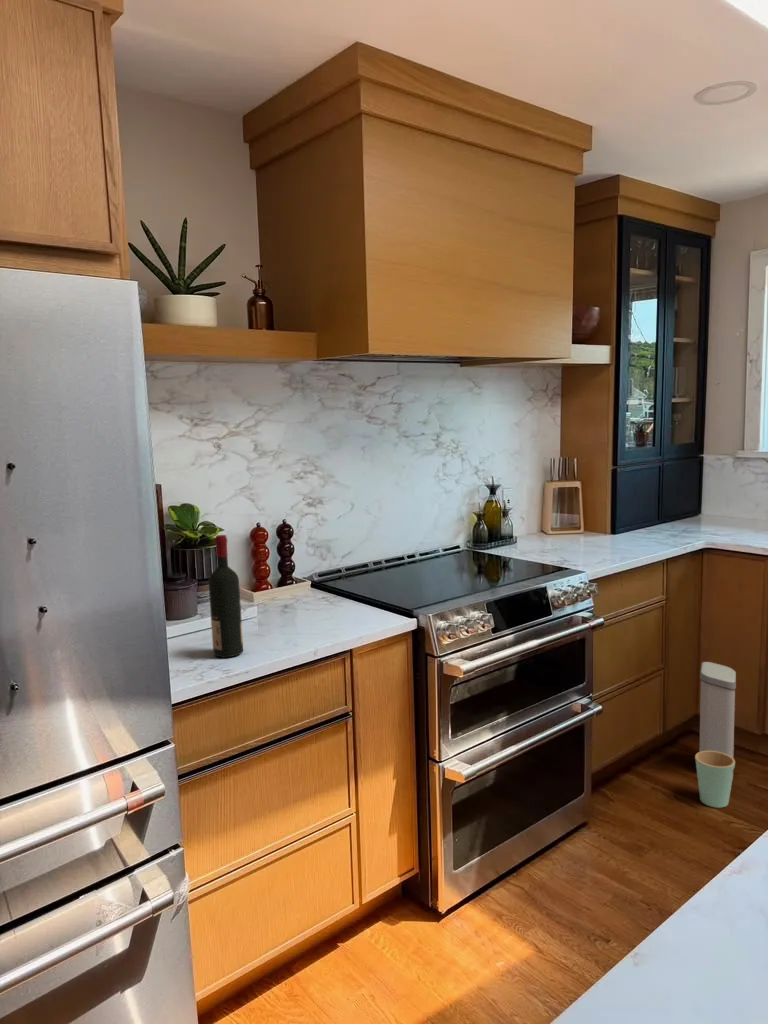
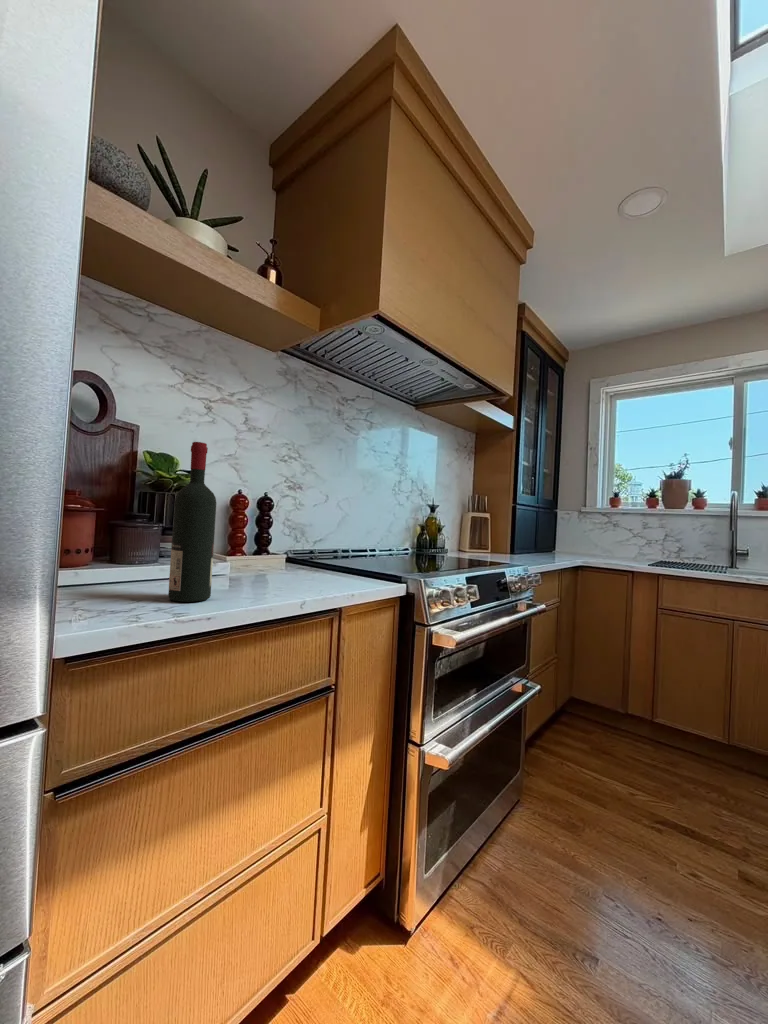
trash can: present [695,662,736,808] -> none [581,655,630,782]

